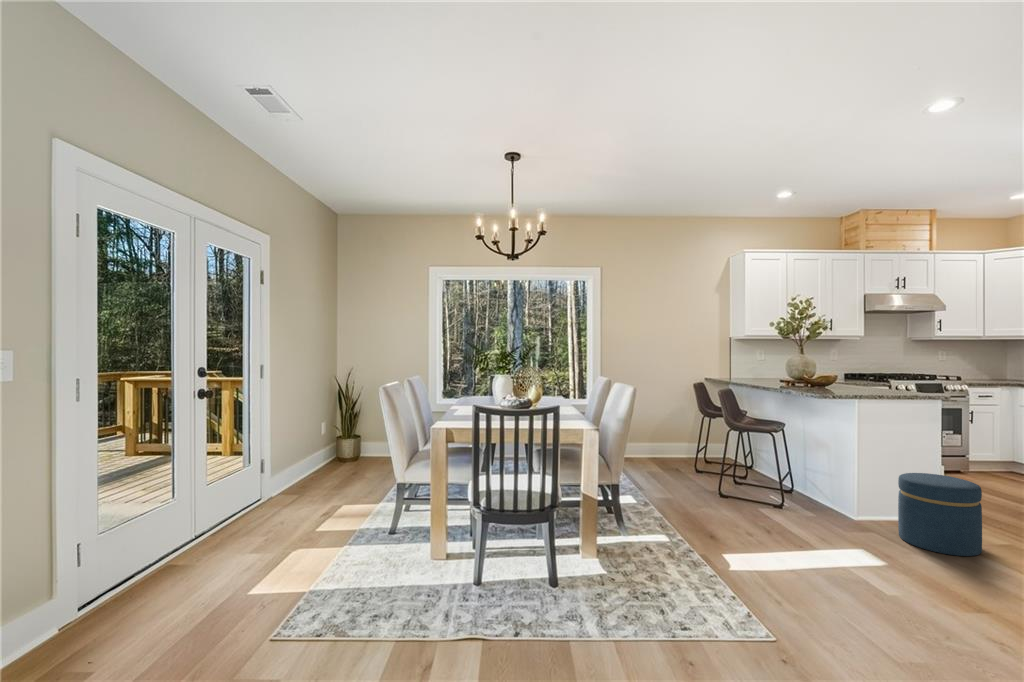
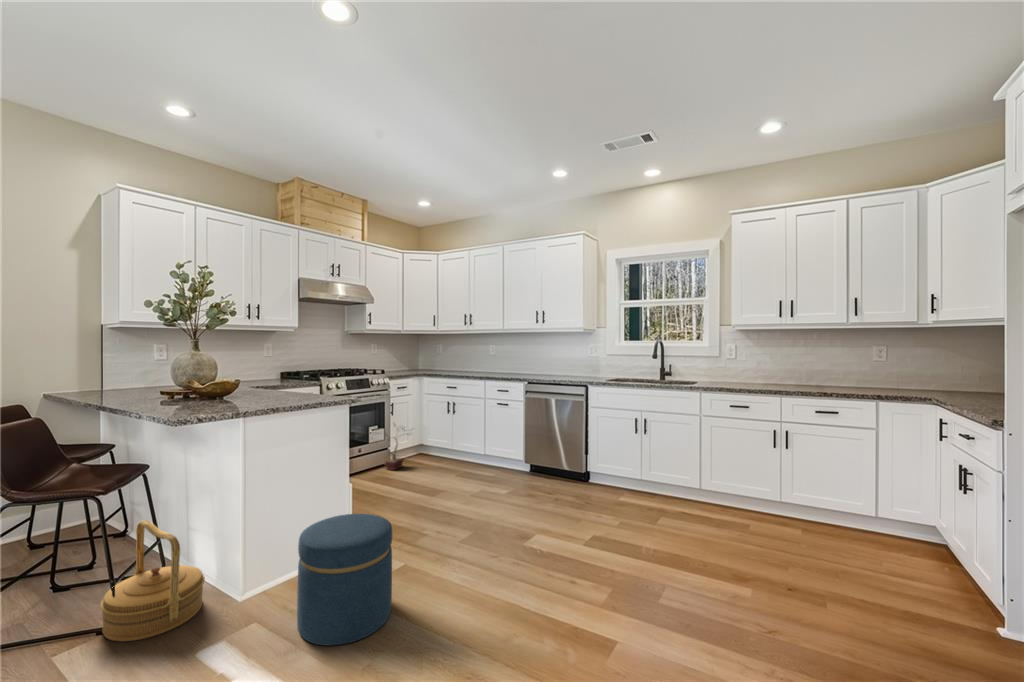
potted plant: none [963,429,1005,478] -> present [385,428,405,470]
woven basket: none [772,451,826,513] -> present [100,520,205,642]

